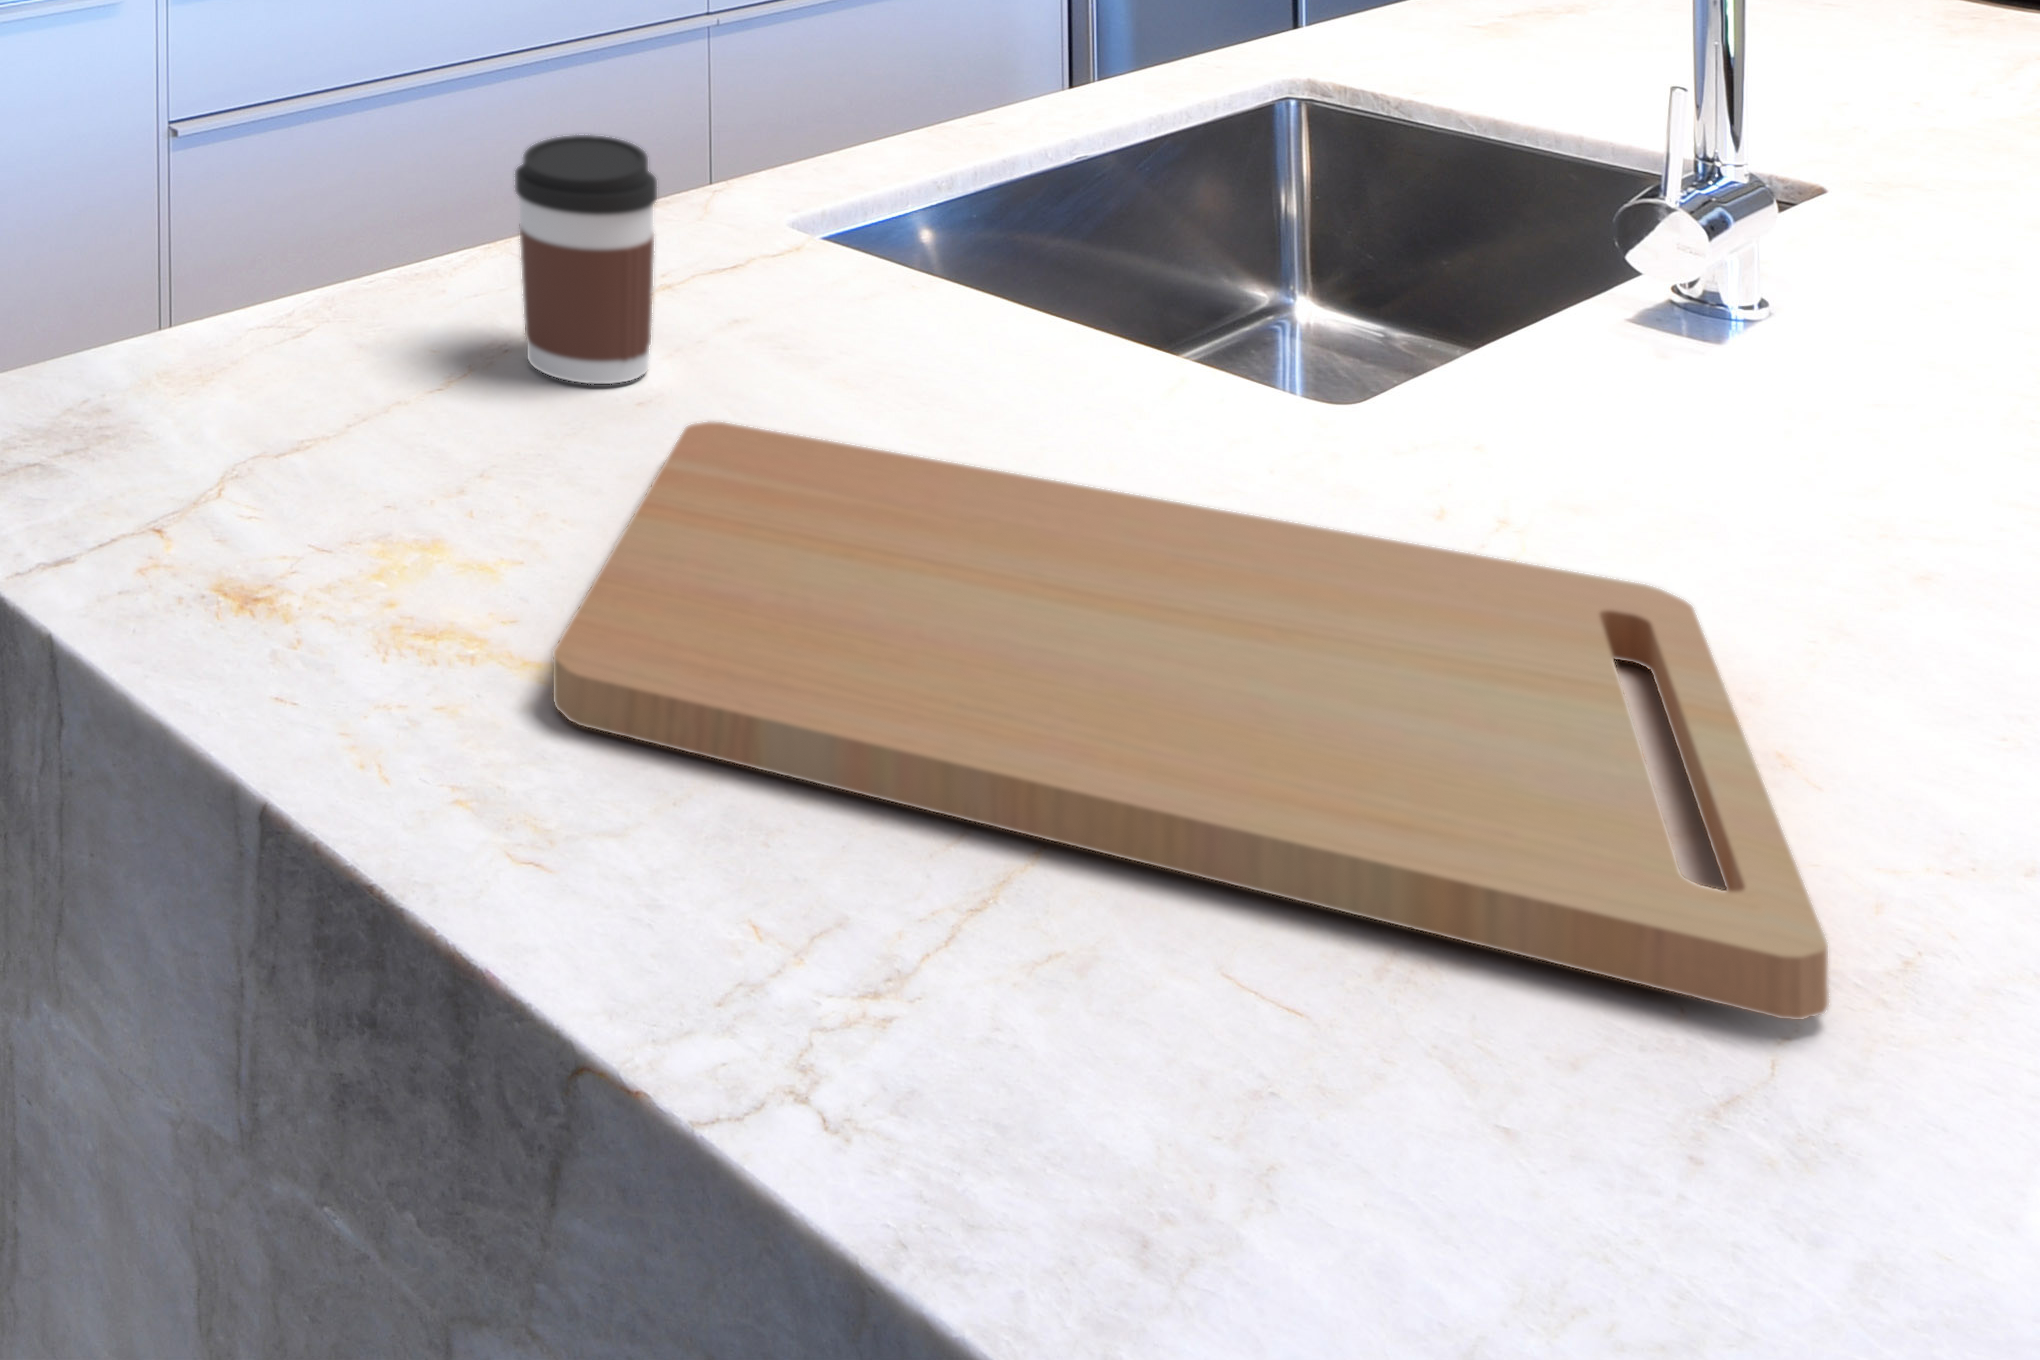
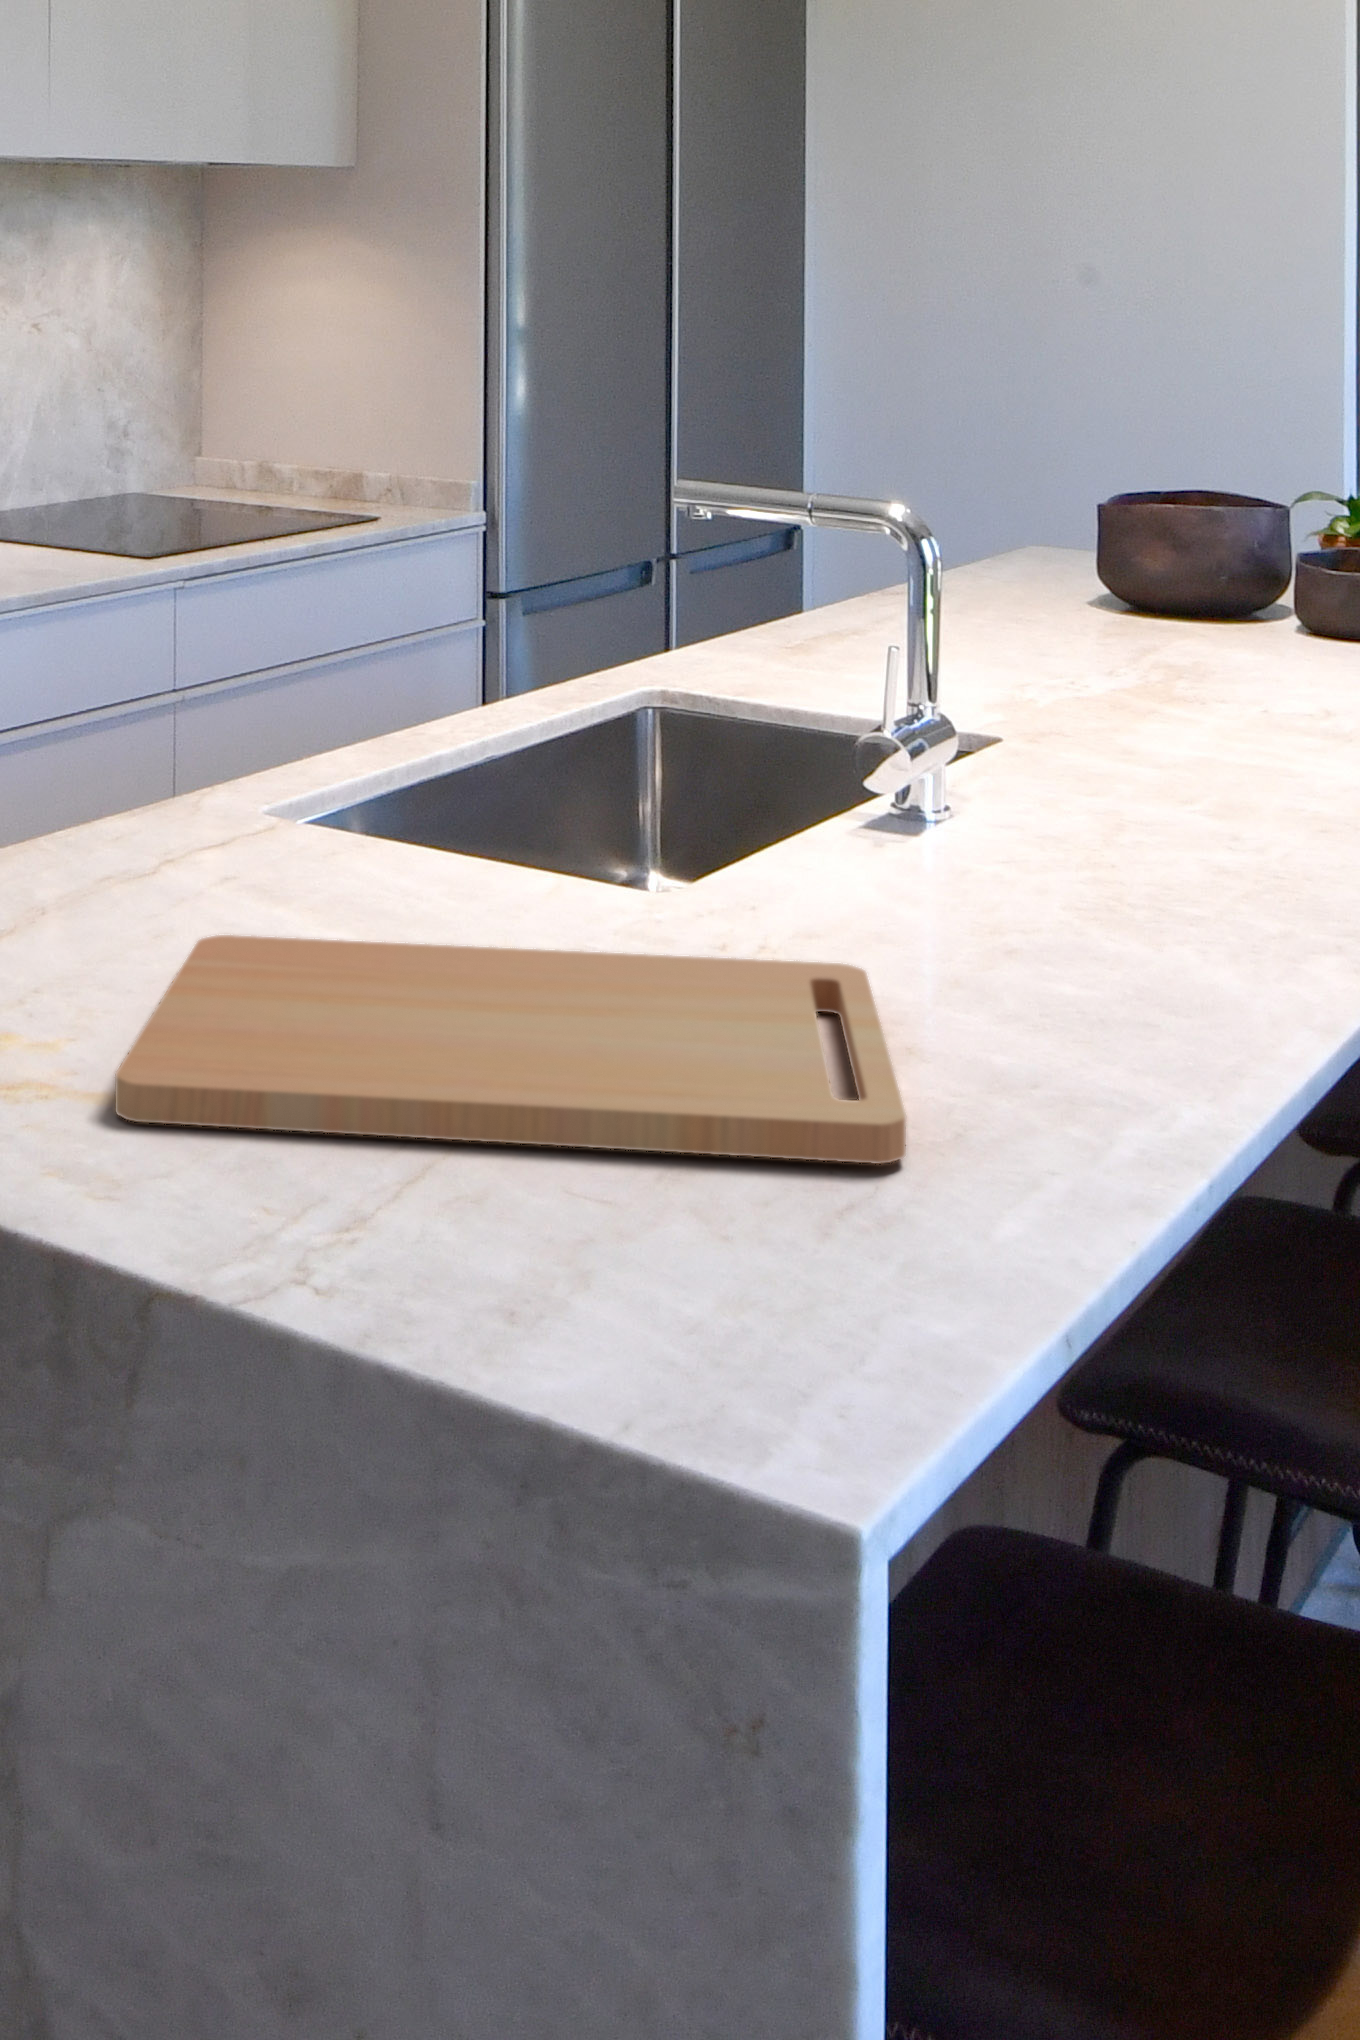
coffee cup: present [515,135,657,384] -> none [58,729,173,927]

